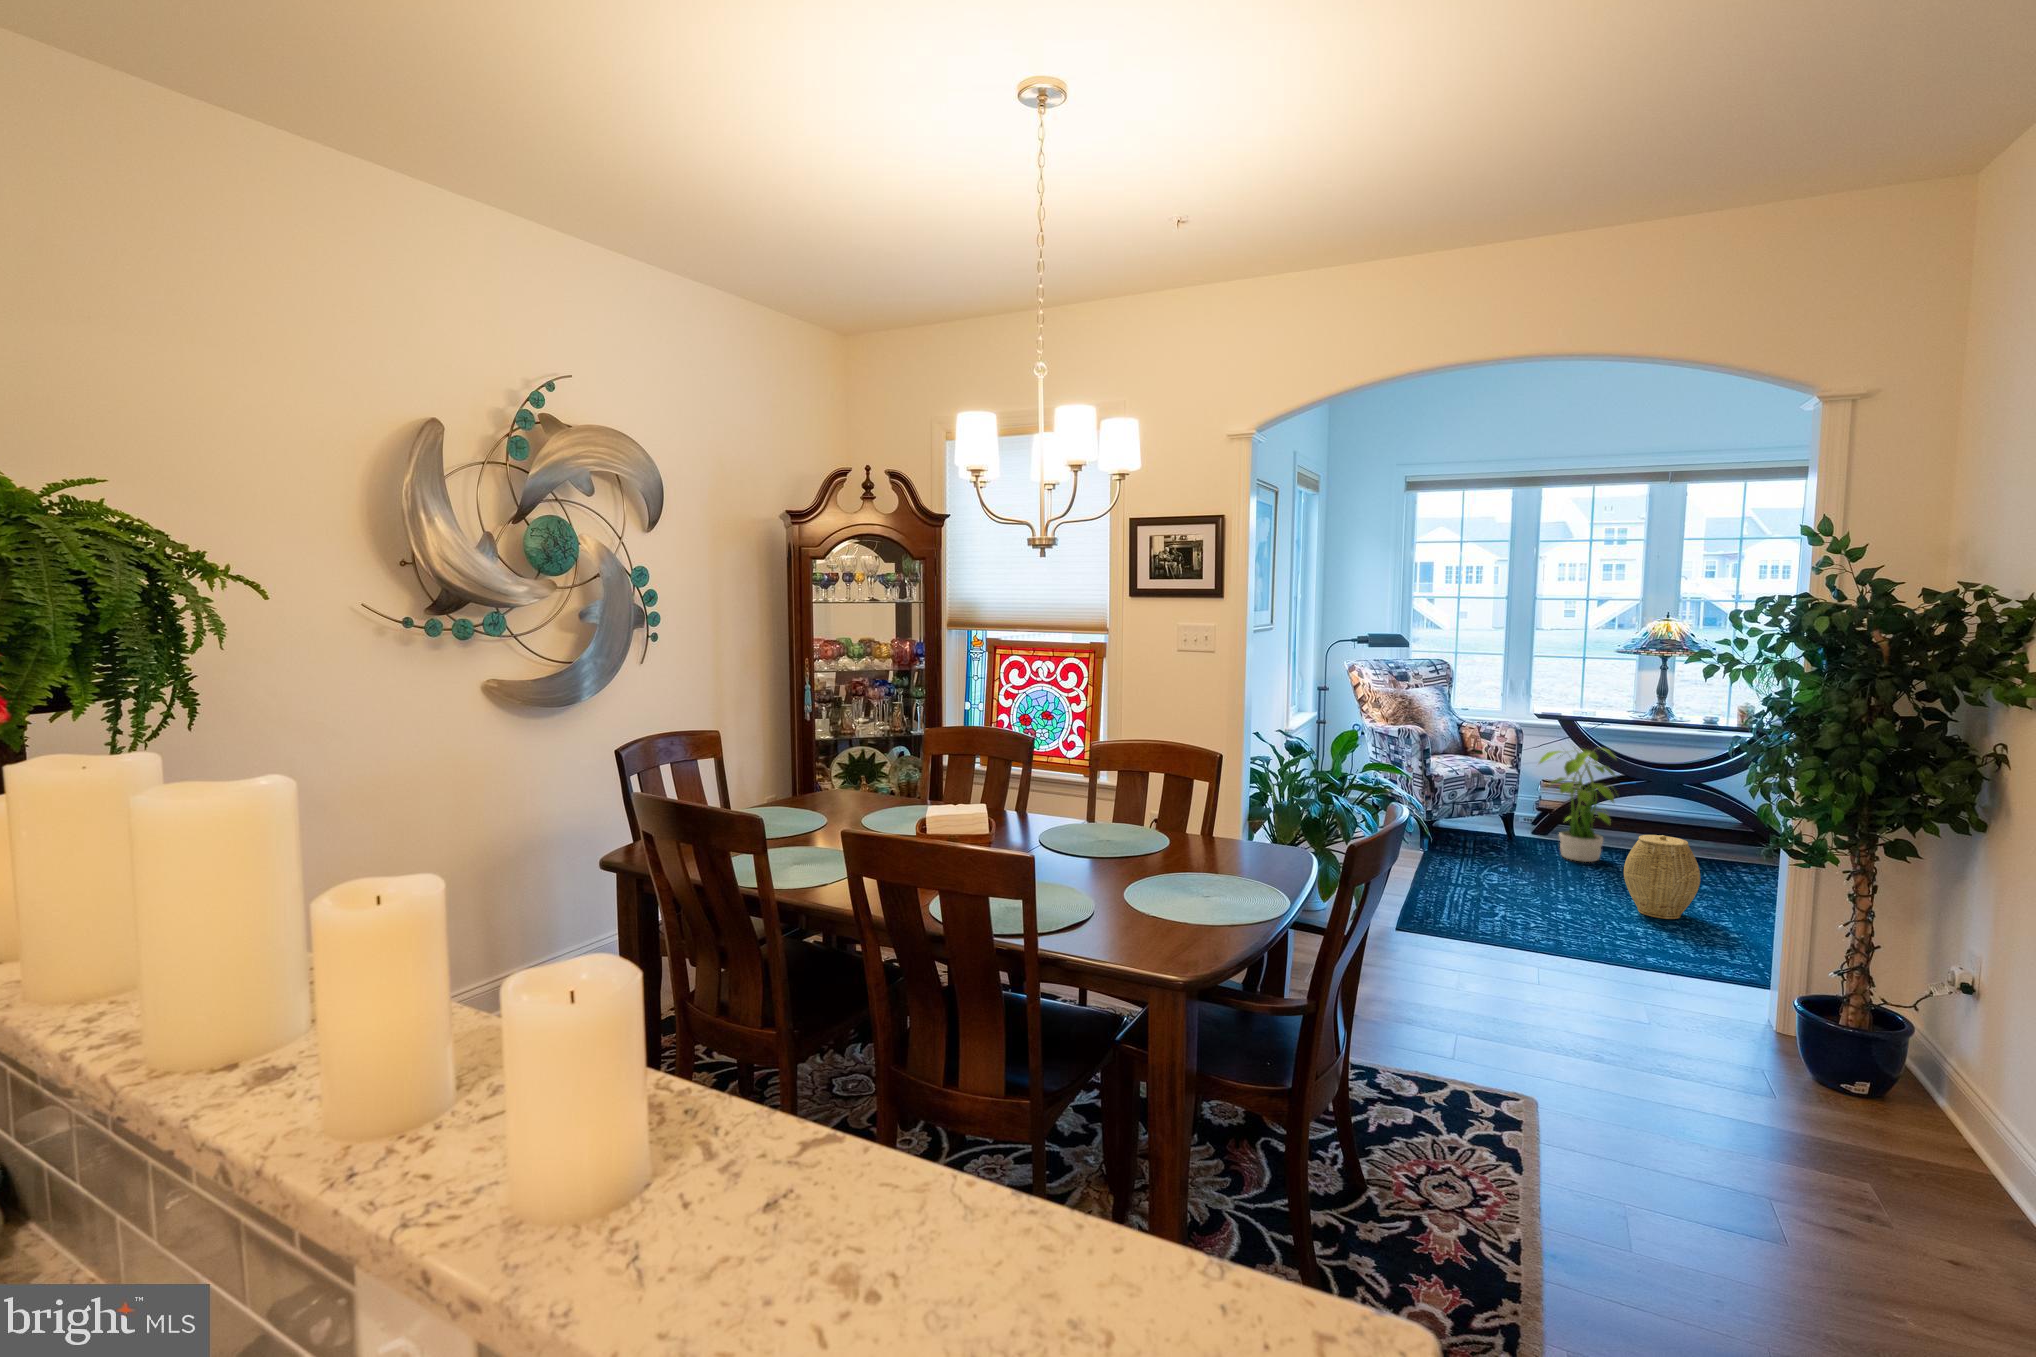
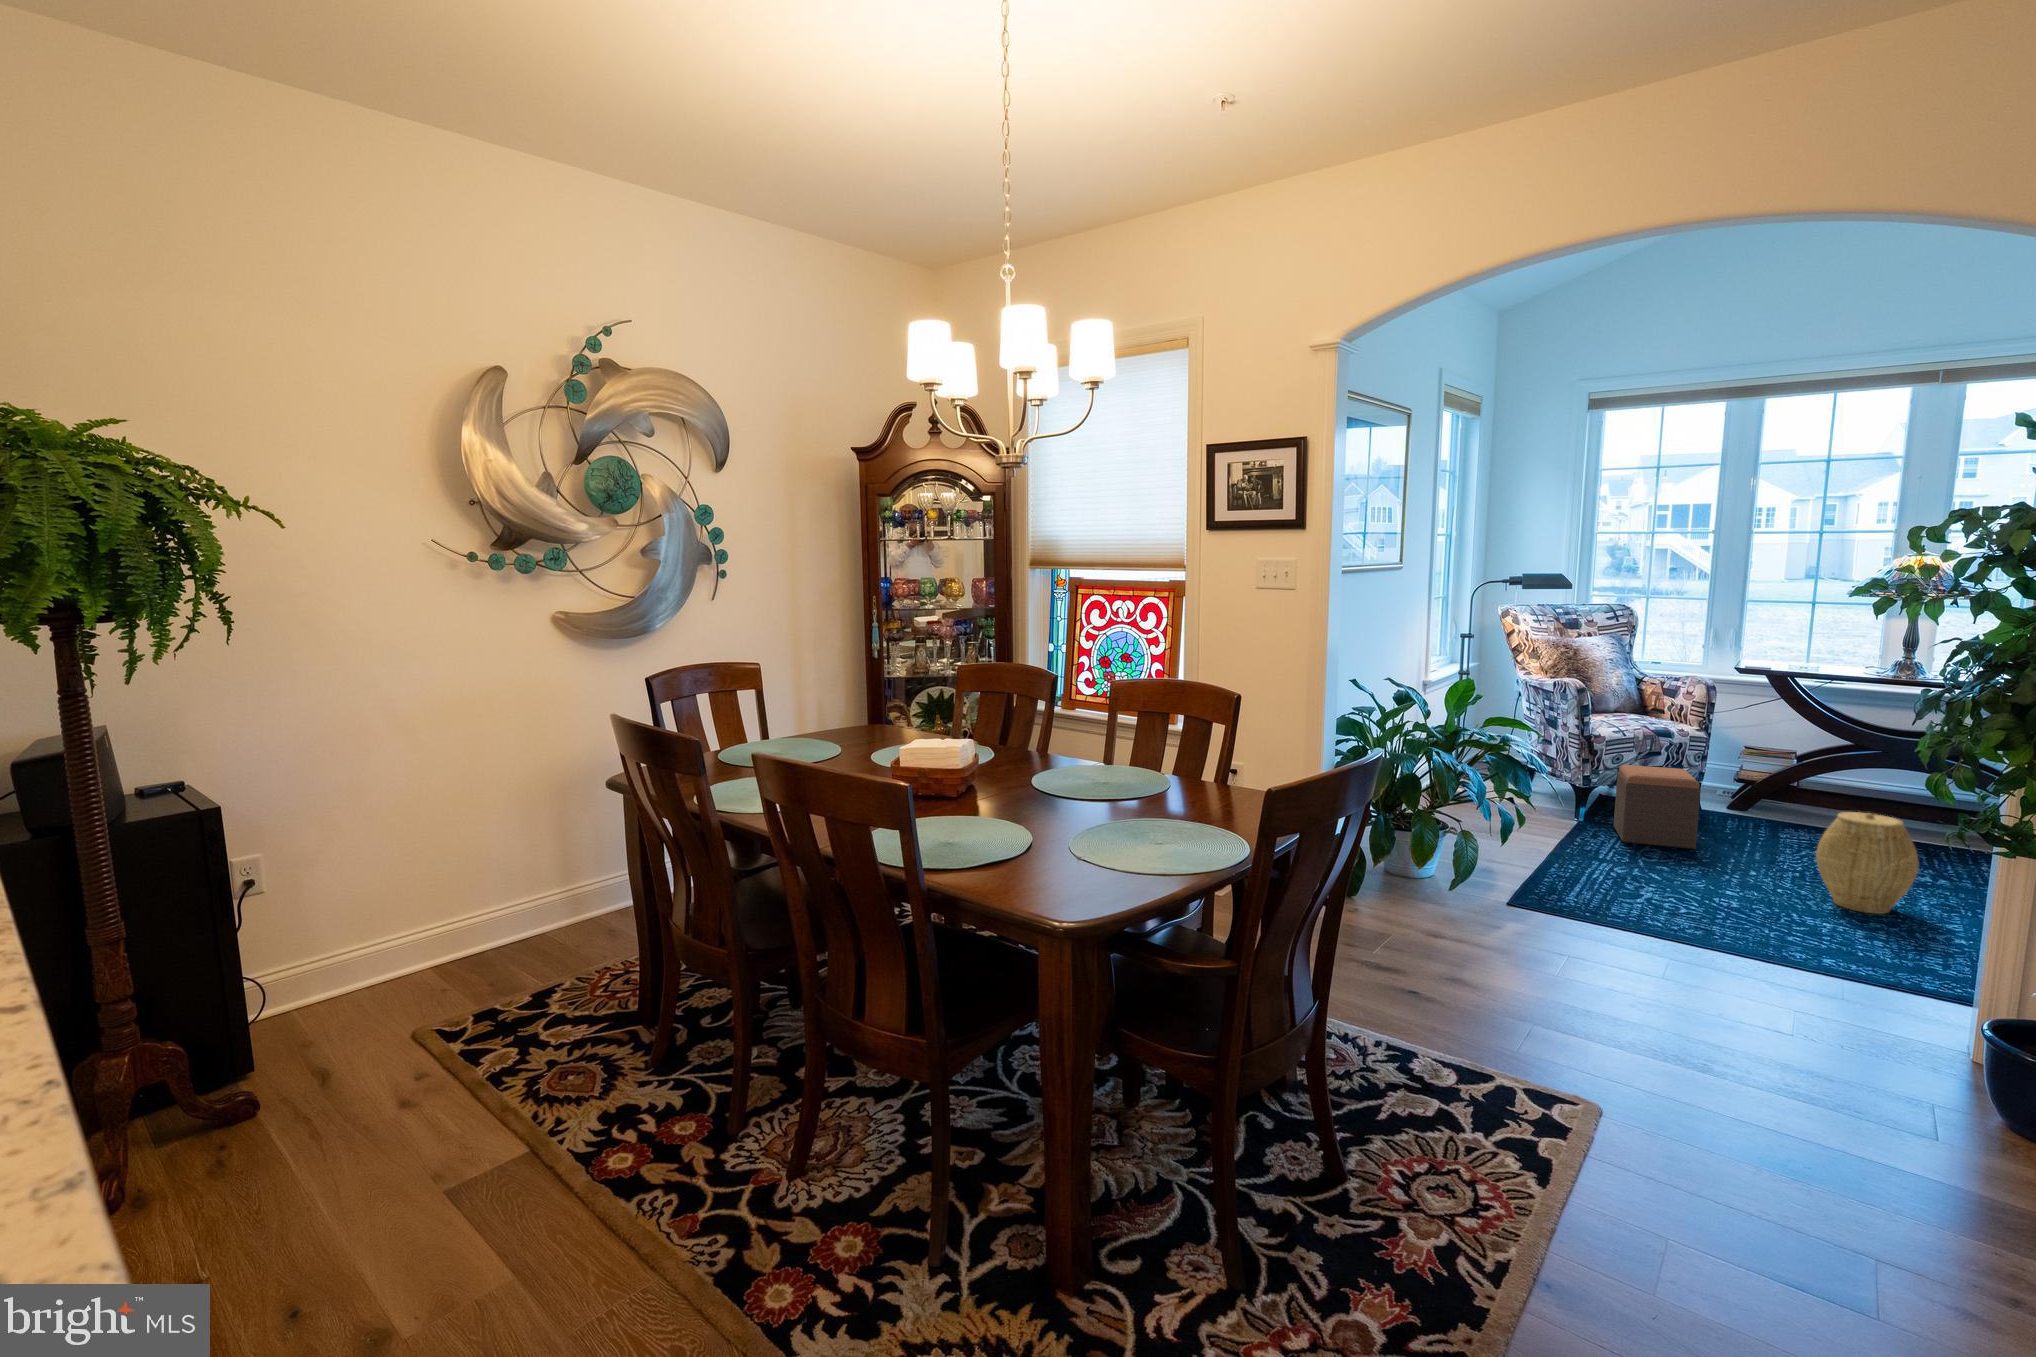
potted plant: present [1539,748,1615,862] -> none [1727,703,1833,843]
footstool: none [1451,800,1524,872] -> present [1614,765,1701,849]

